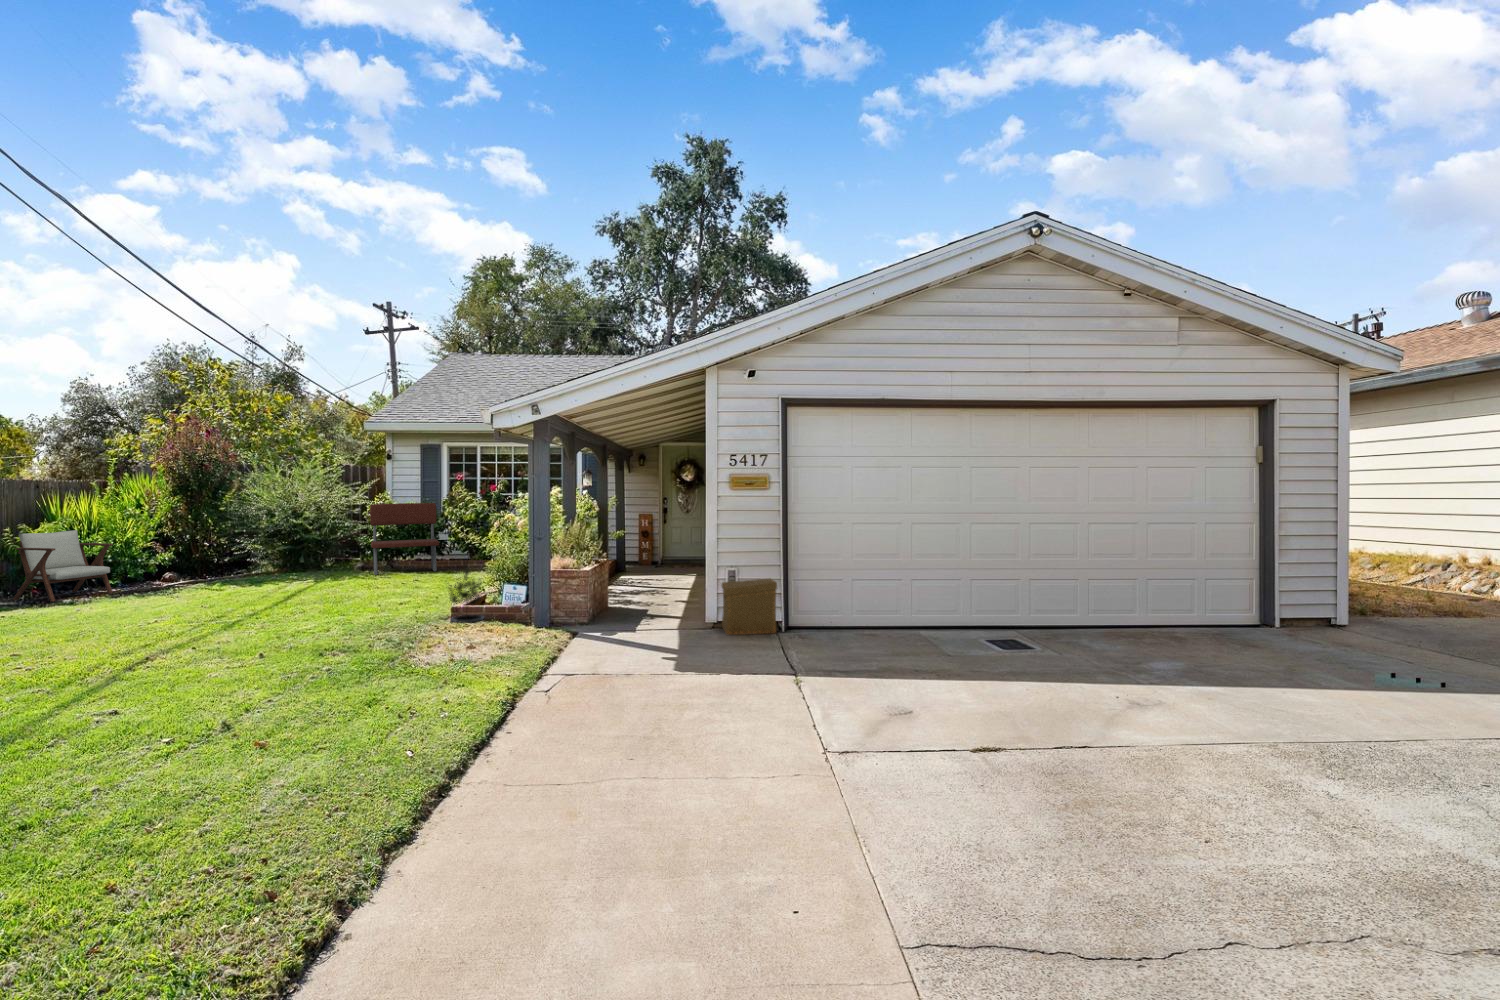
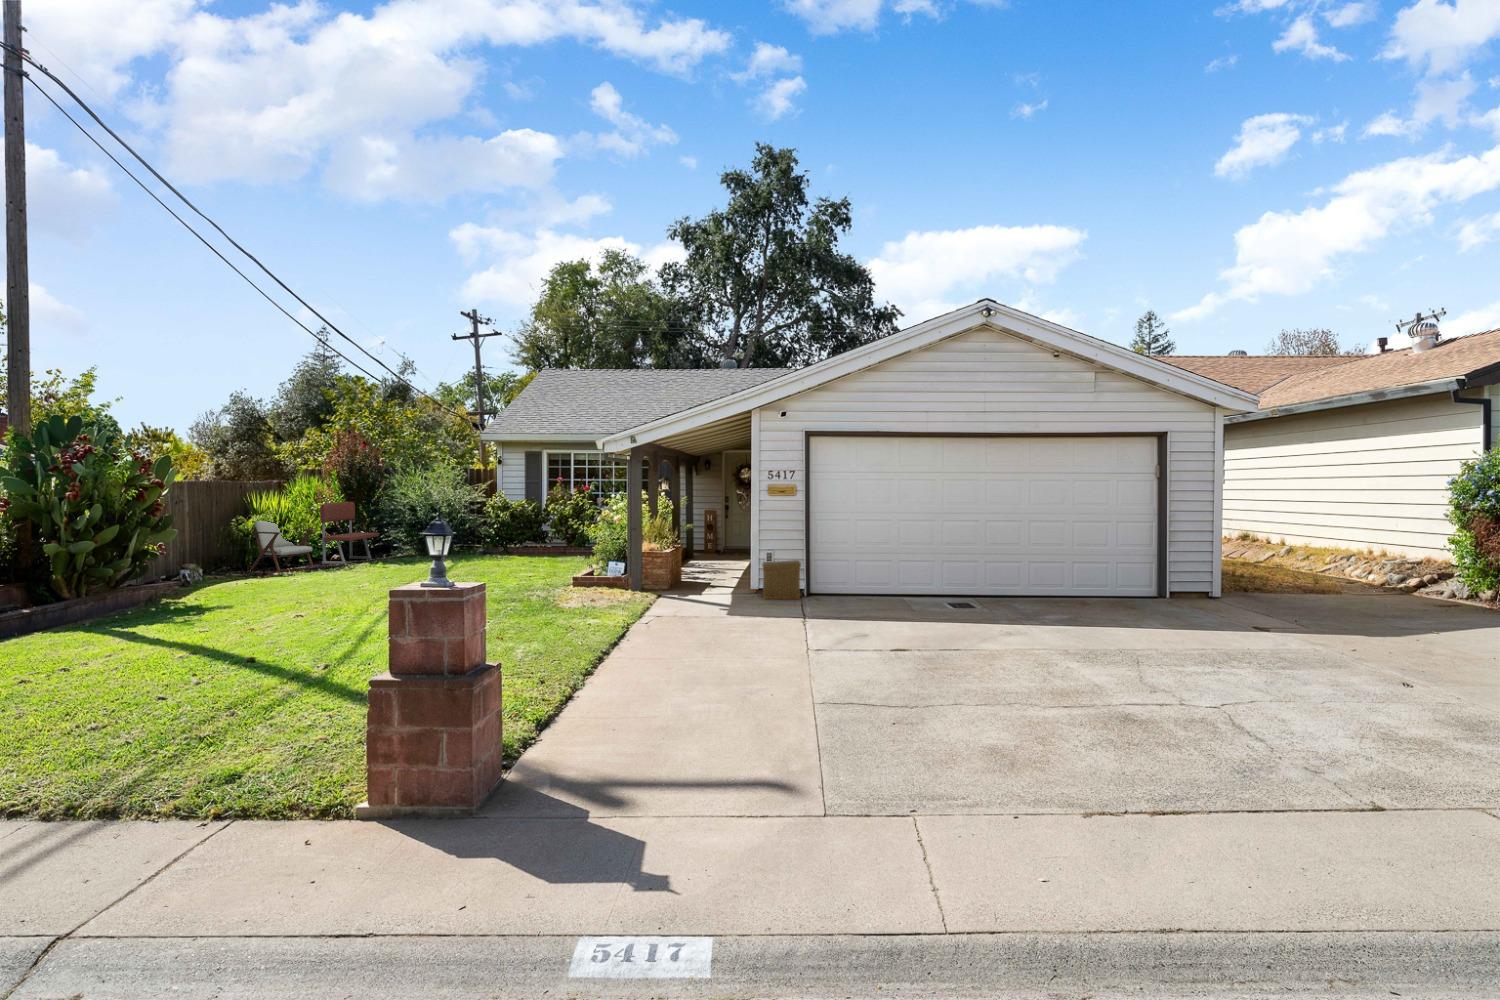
bench: present [370,503,439,575] -> present [320,502,379,564]
potted tree: present [449,569,484,622] -> none [565,546,593,589]

